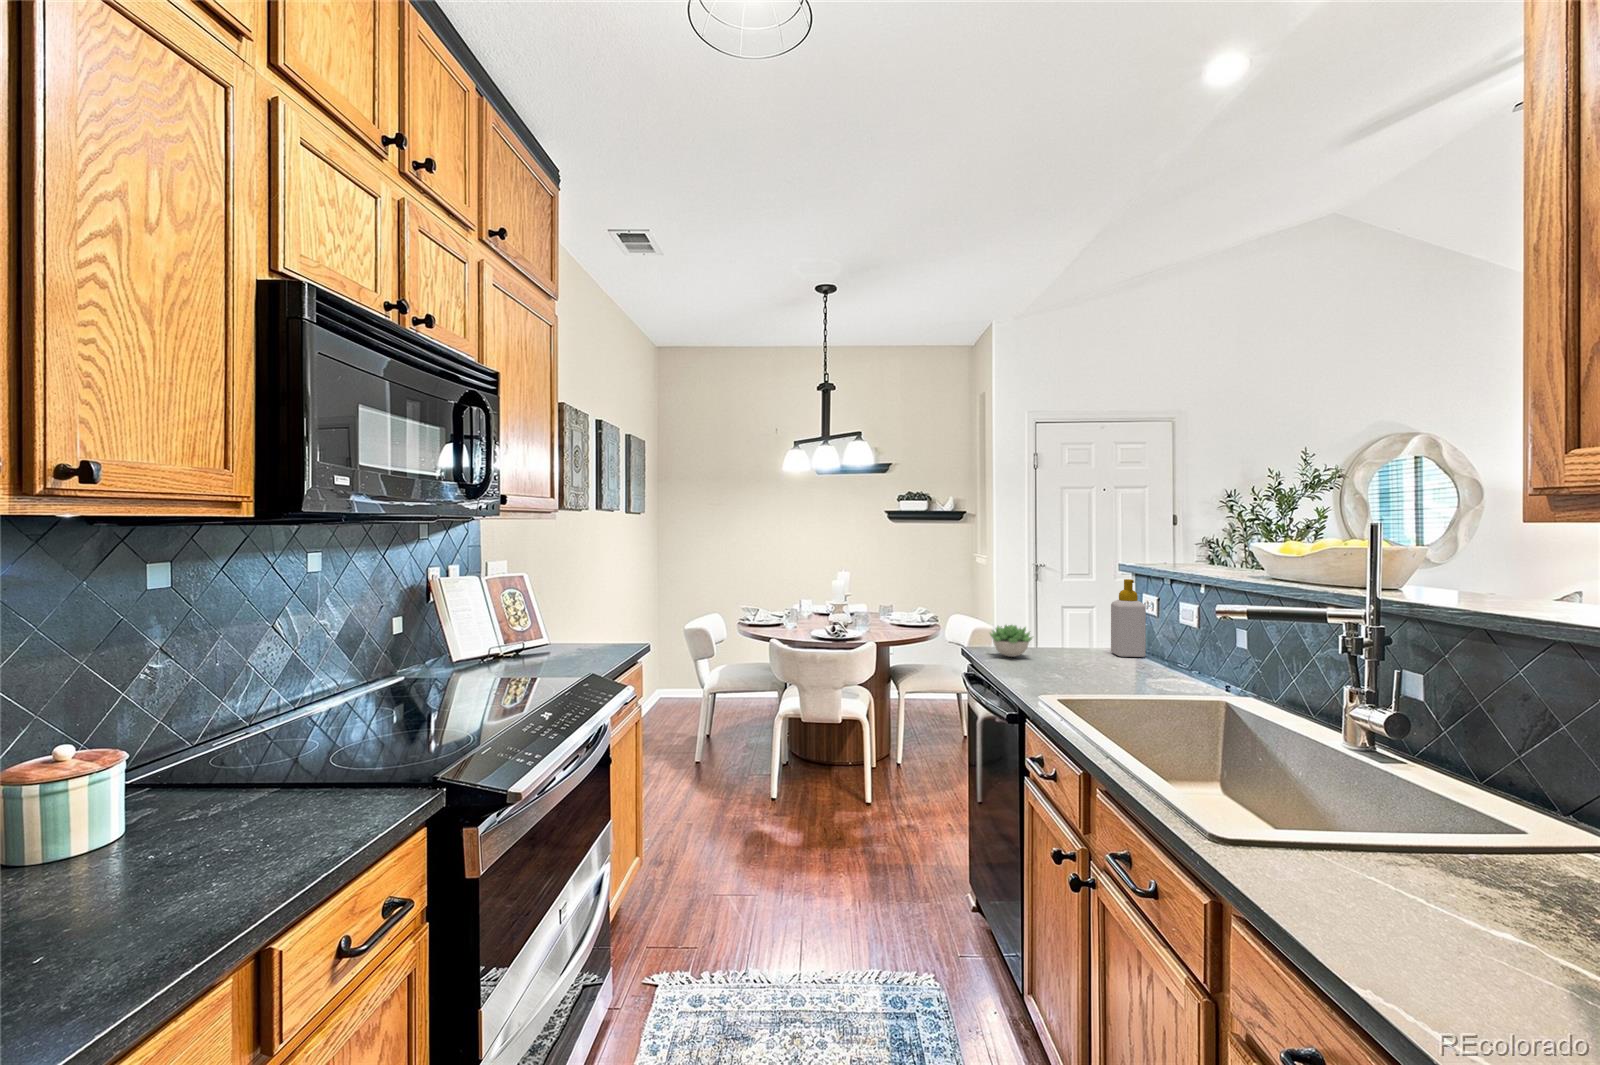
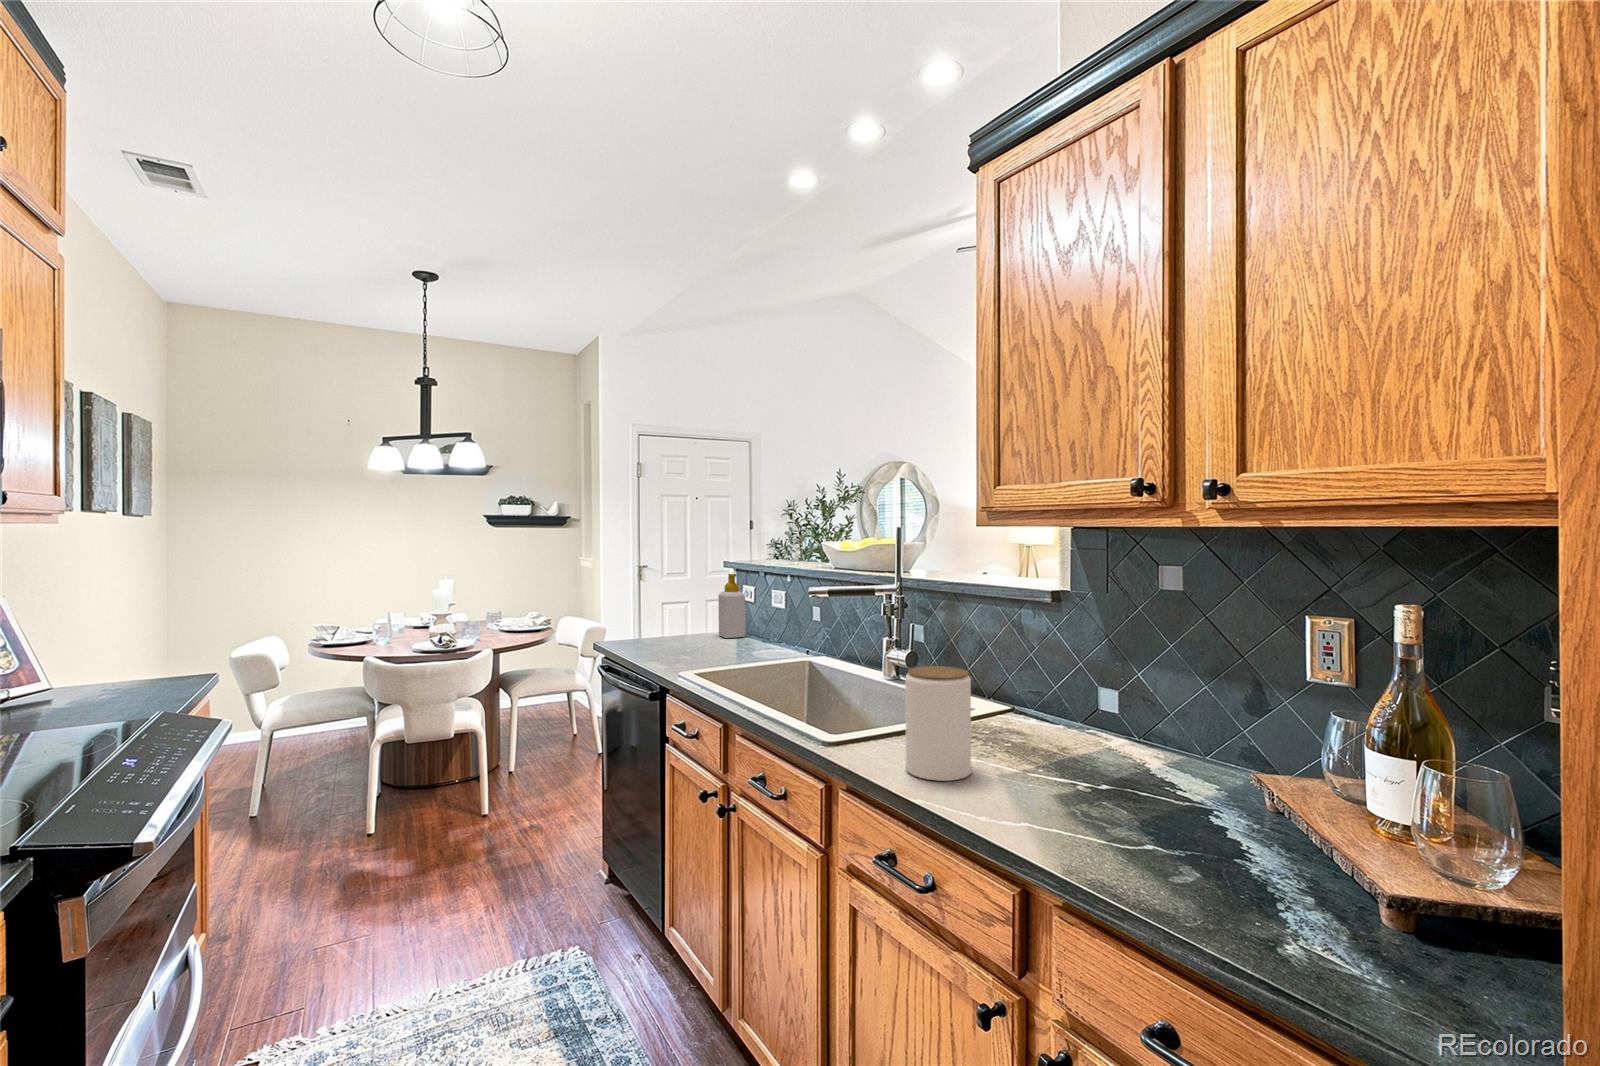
succulent plant: present [990,625,1032,657] -> none [619,618,660,647]
jar: none [1357,755,1501,966] -> present [905,666,971,781]

